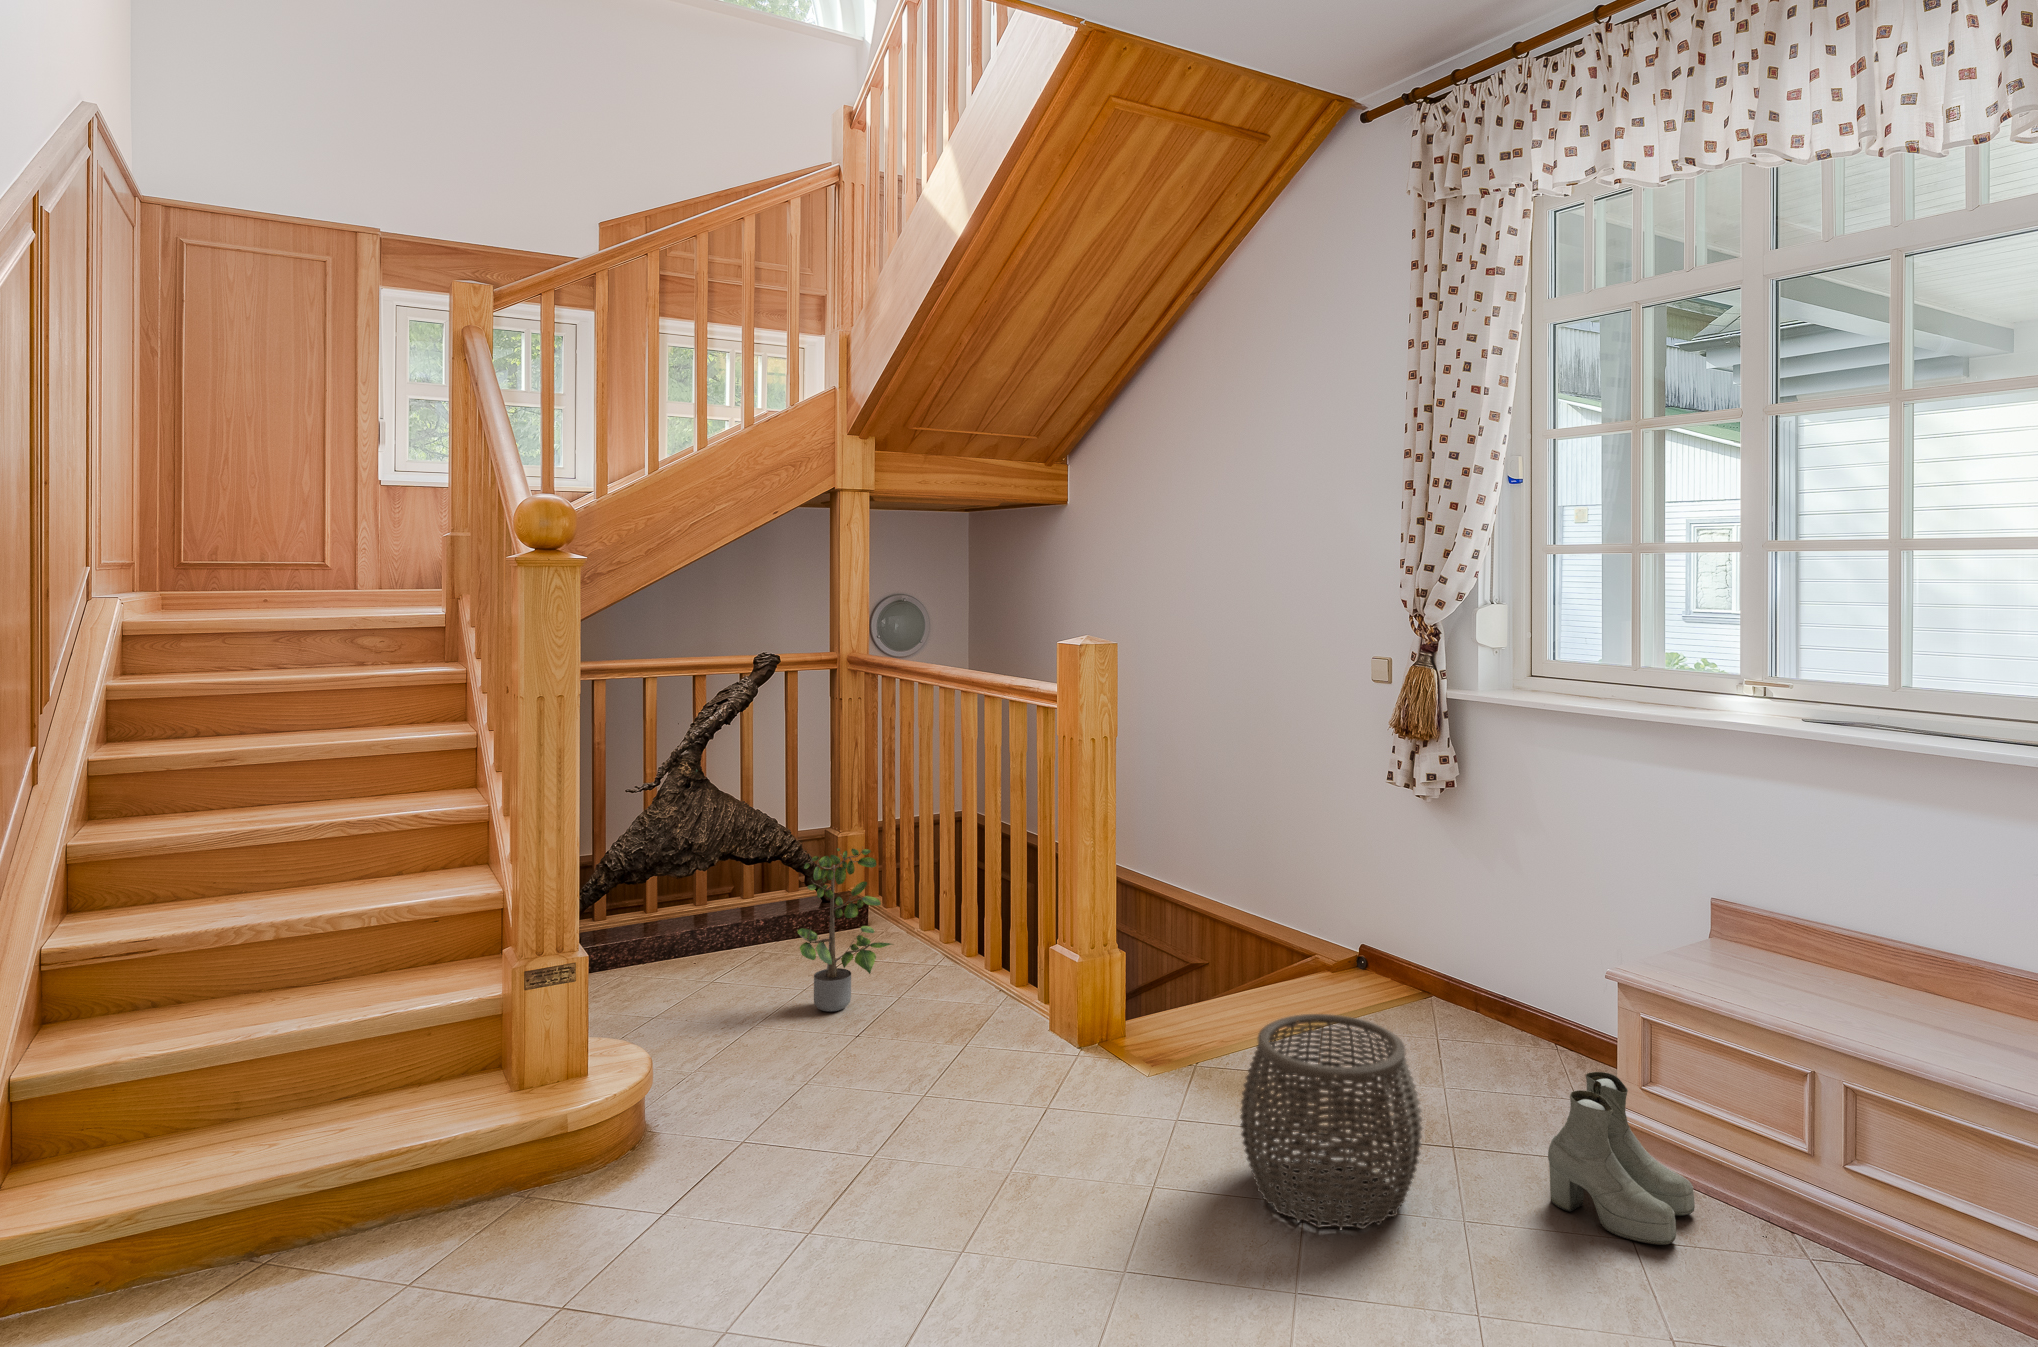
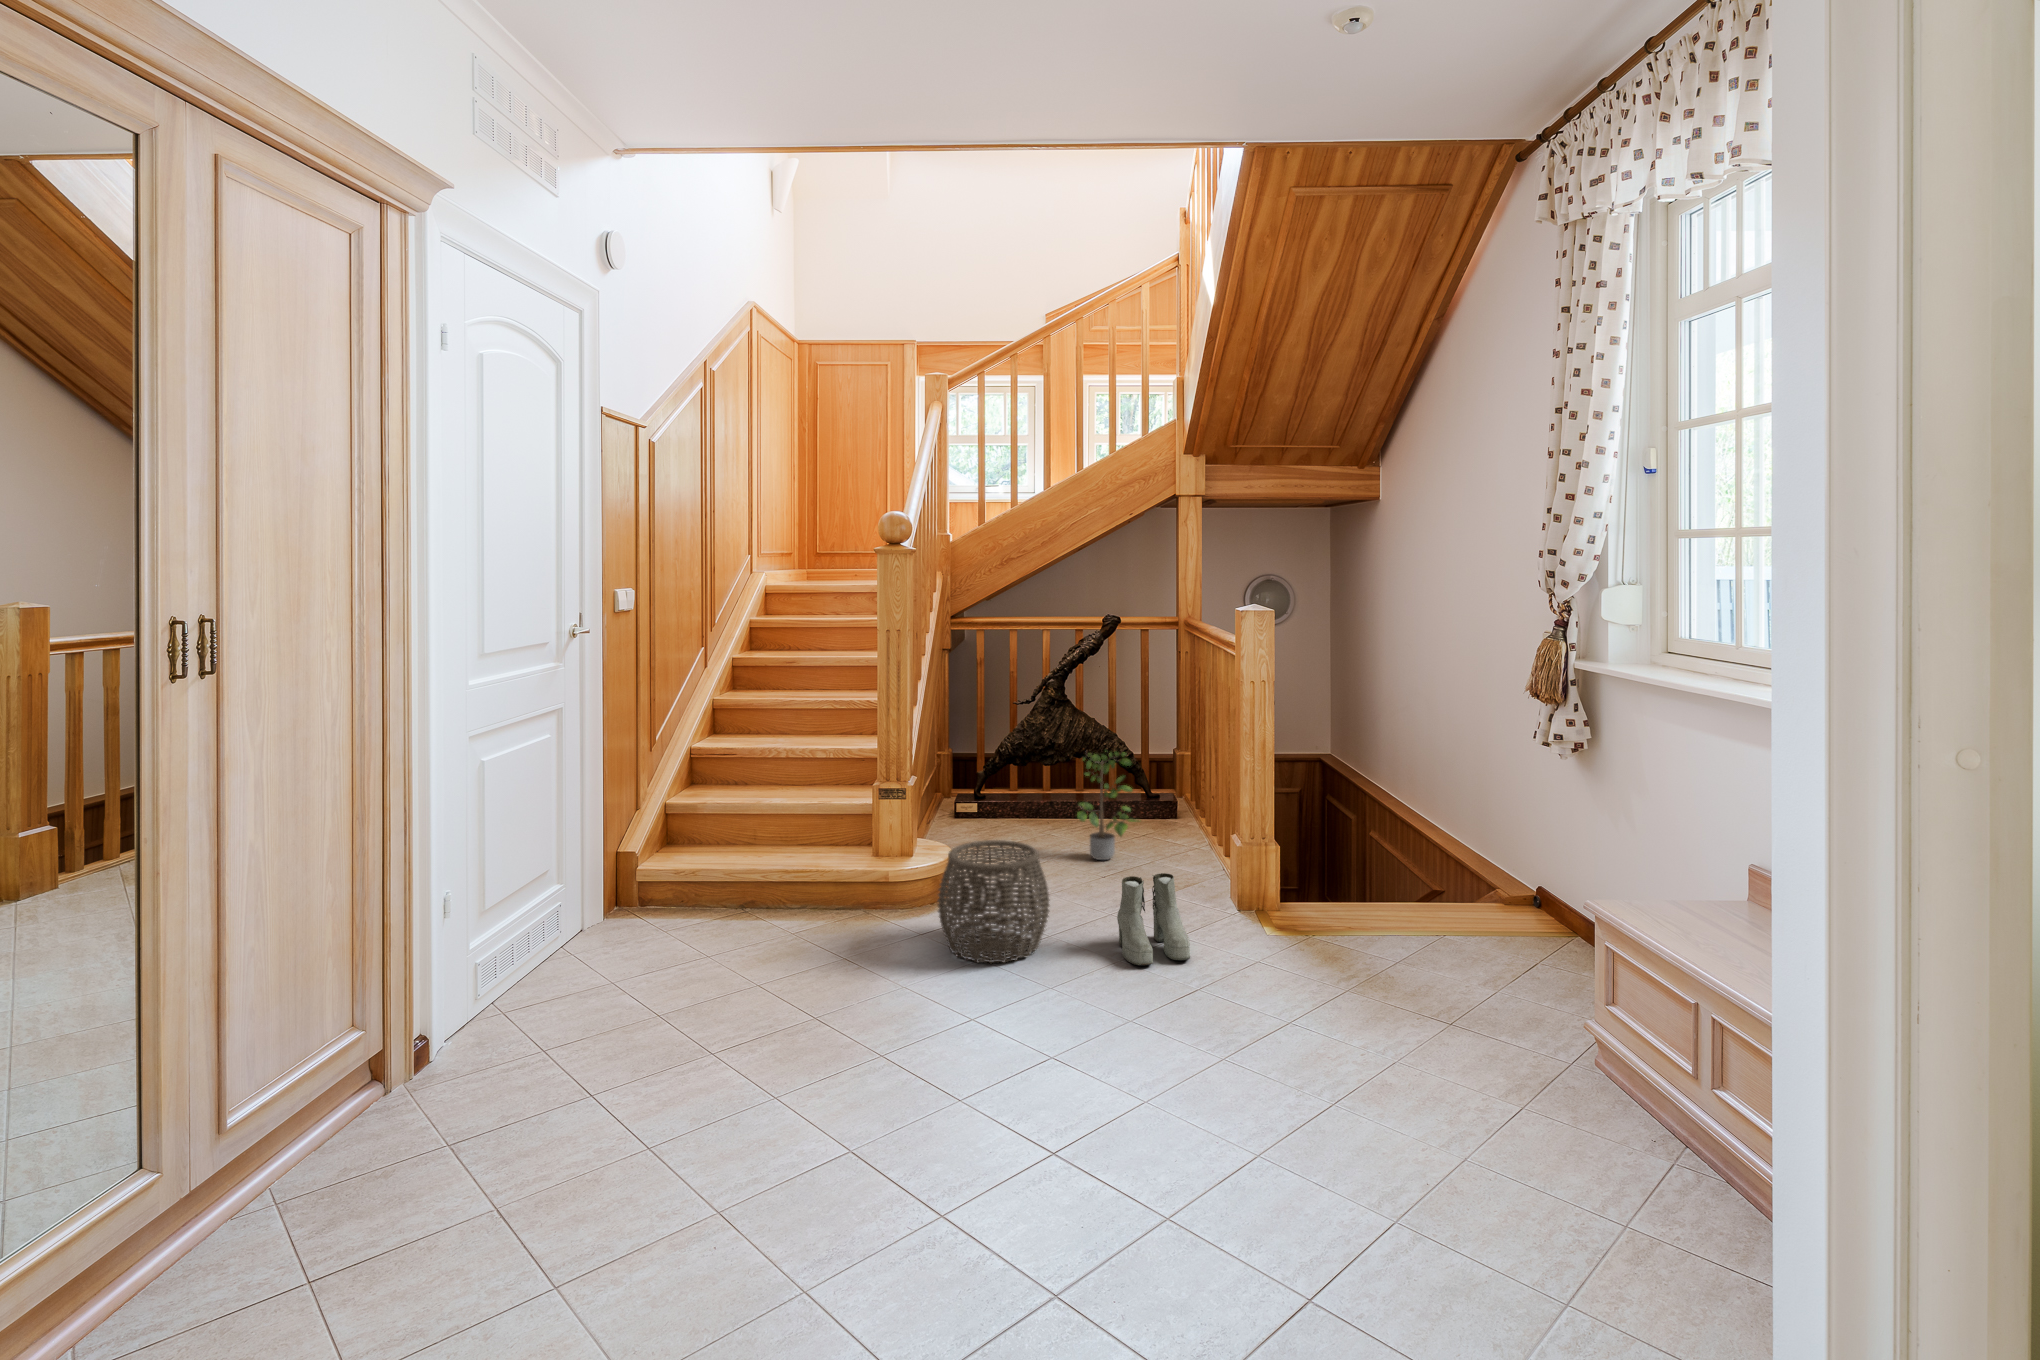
woven basket: present [1240,1014,1422,1230] -> present [938,840,1050,963]
boots: present [1548,1072,1695,1245] -> present [1117,873,1190,966]

